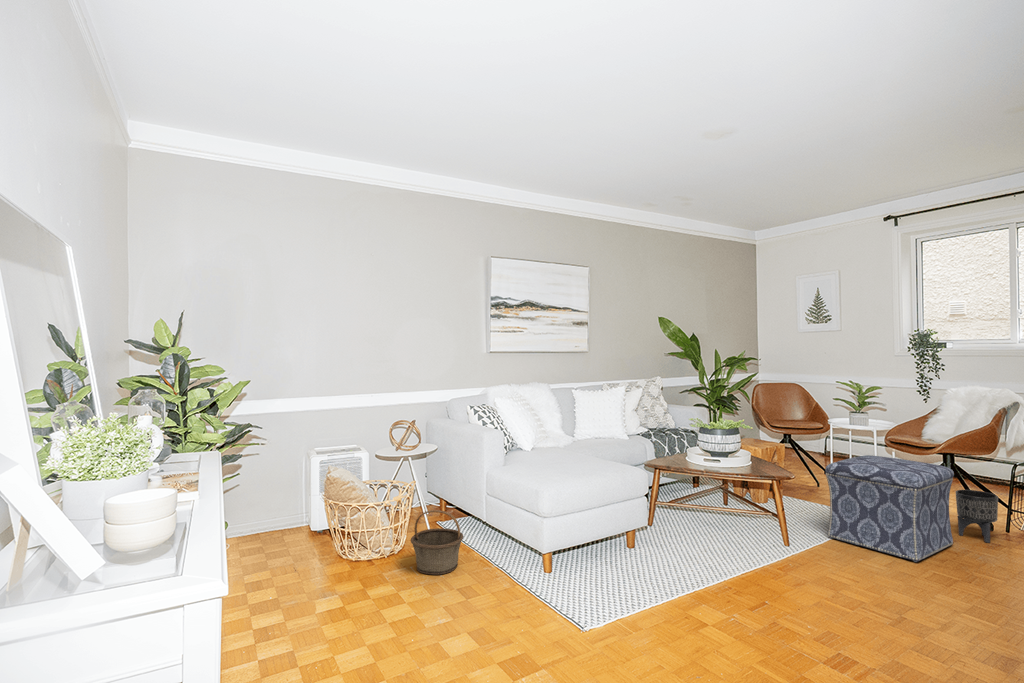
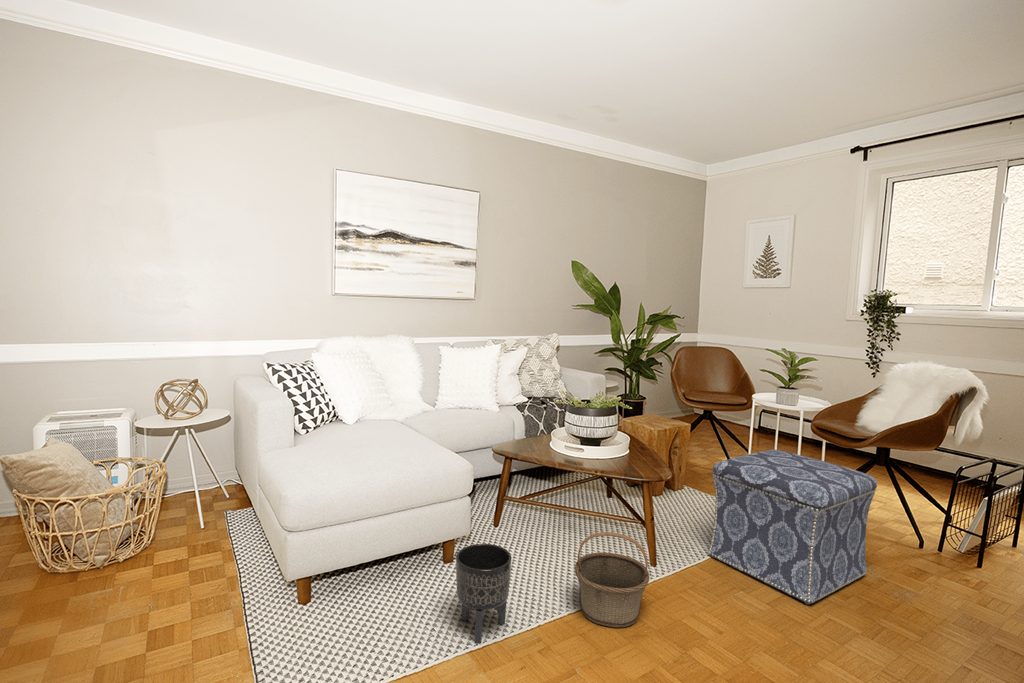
planter: present [956,490,998,543] -> present [456,544,512,643]
basket: present [411,510,463,575] -> present [575,532,650,627]

